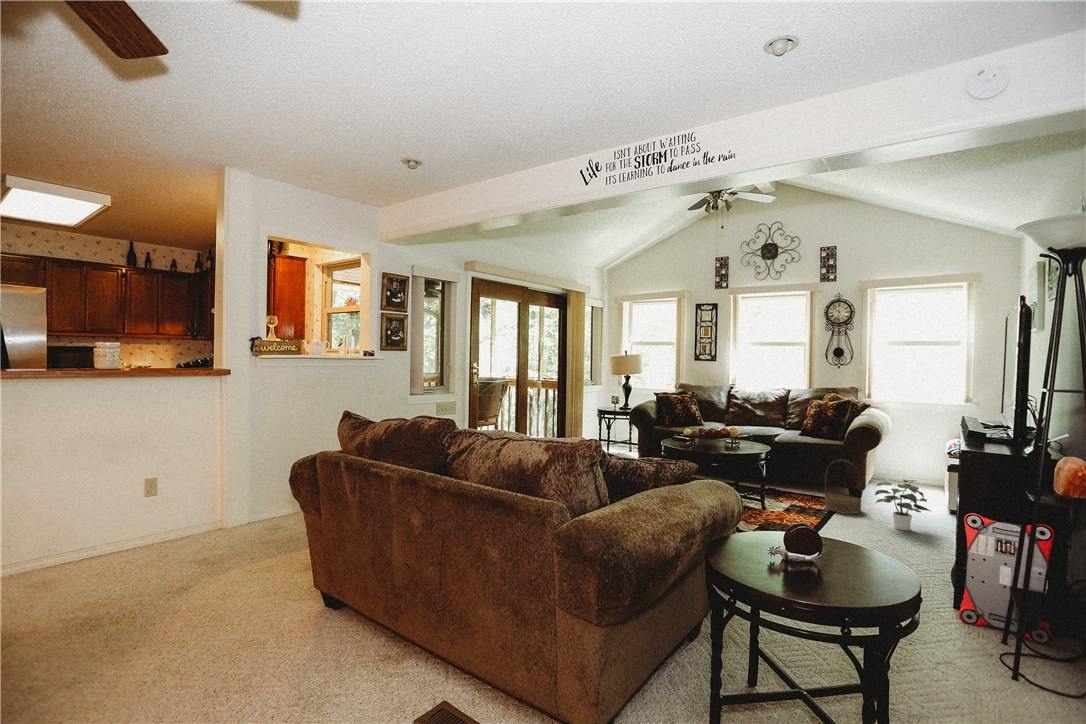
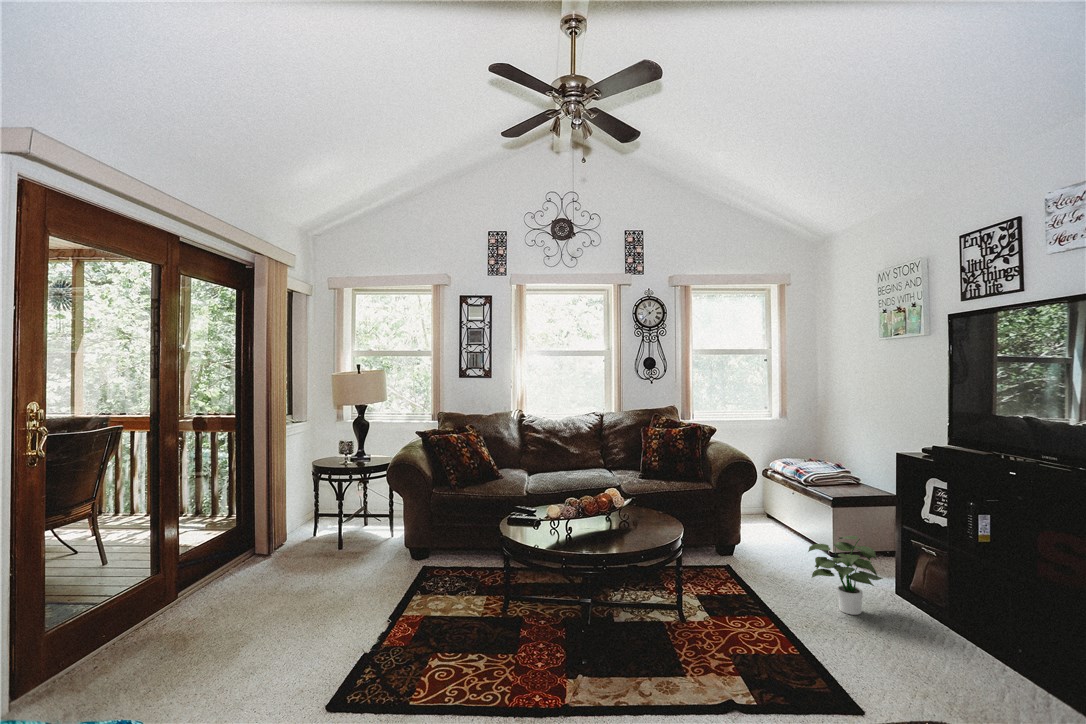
basket: present [825,460,862,514] -> none [720,516,774,599]

